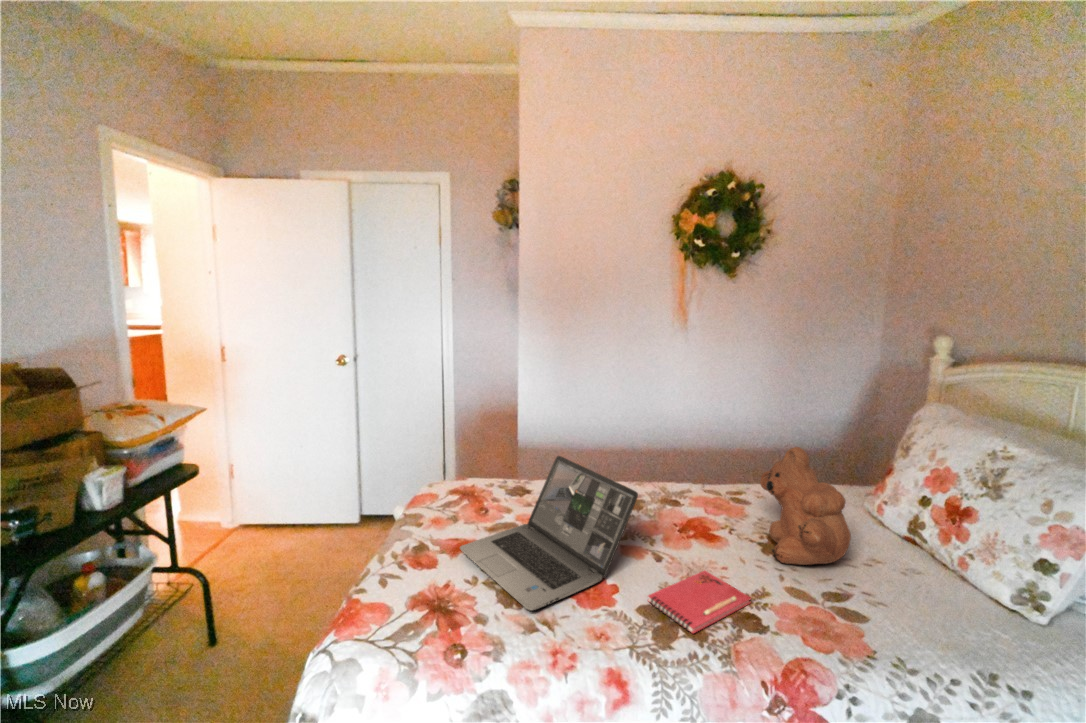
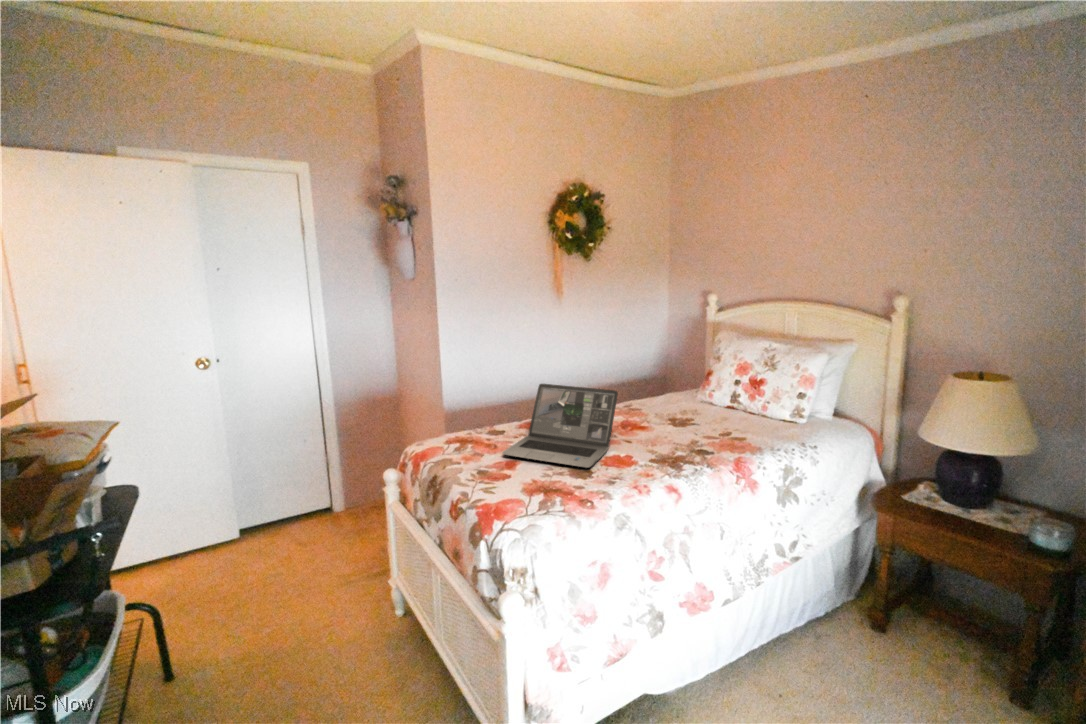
teddy bear: present [760,447,851,565] -> none [657,358,718,426]
notebook: present [648,570,751,633] -> none [642,434,690,458]

